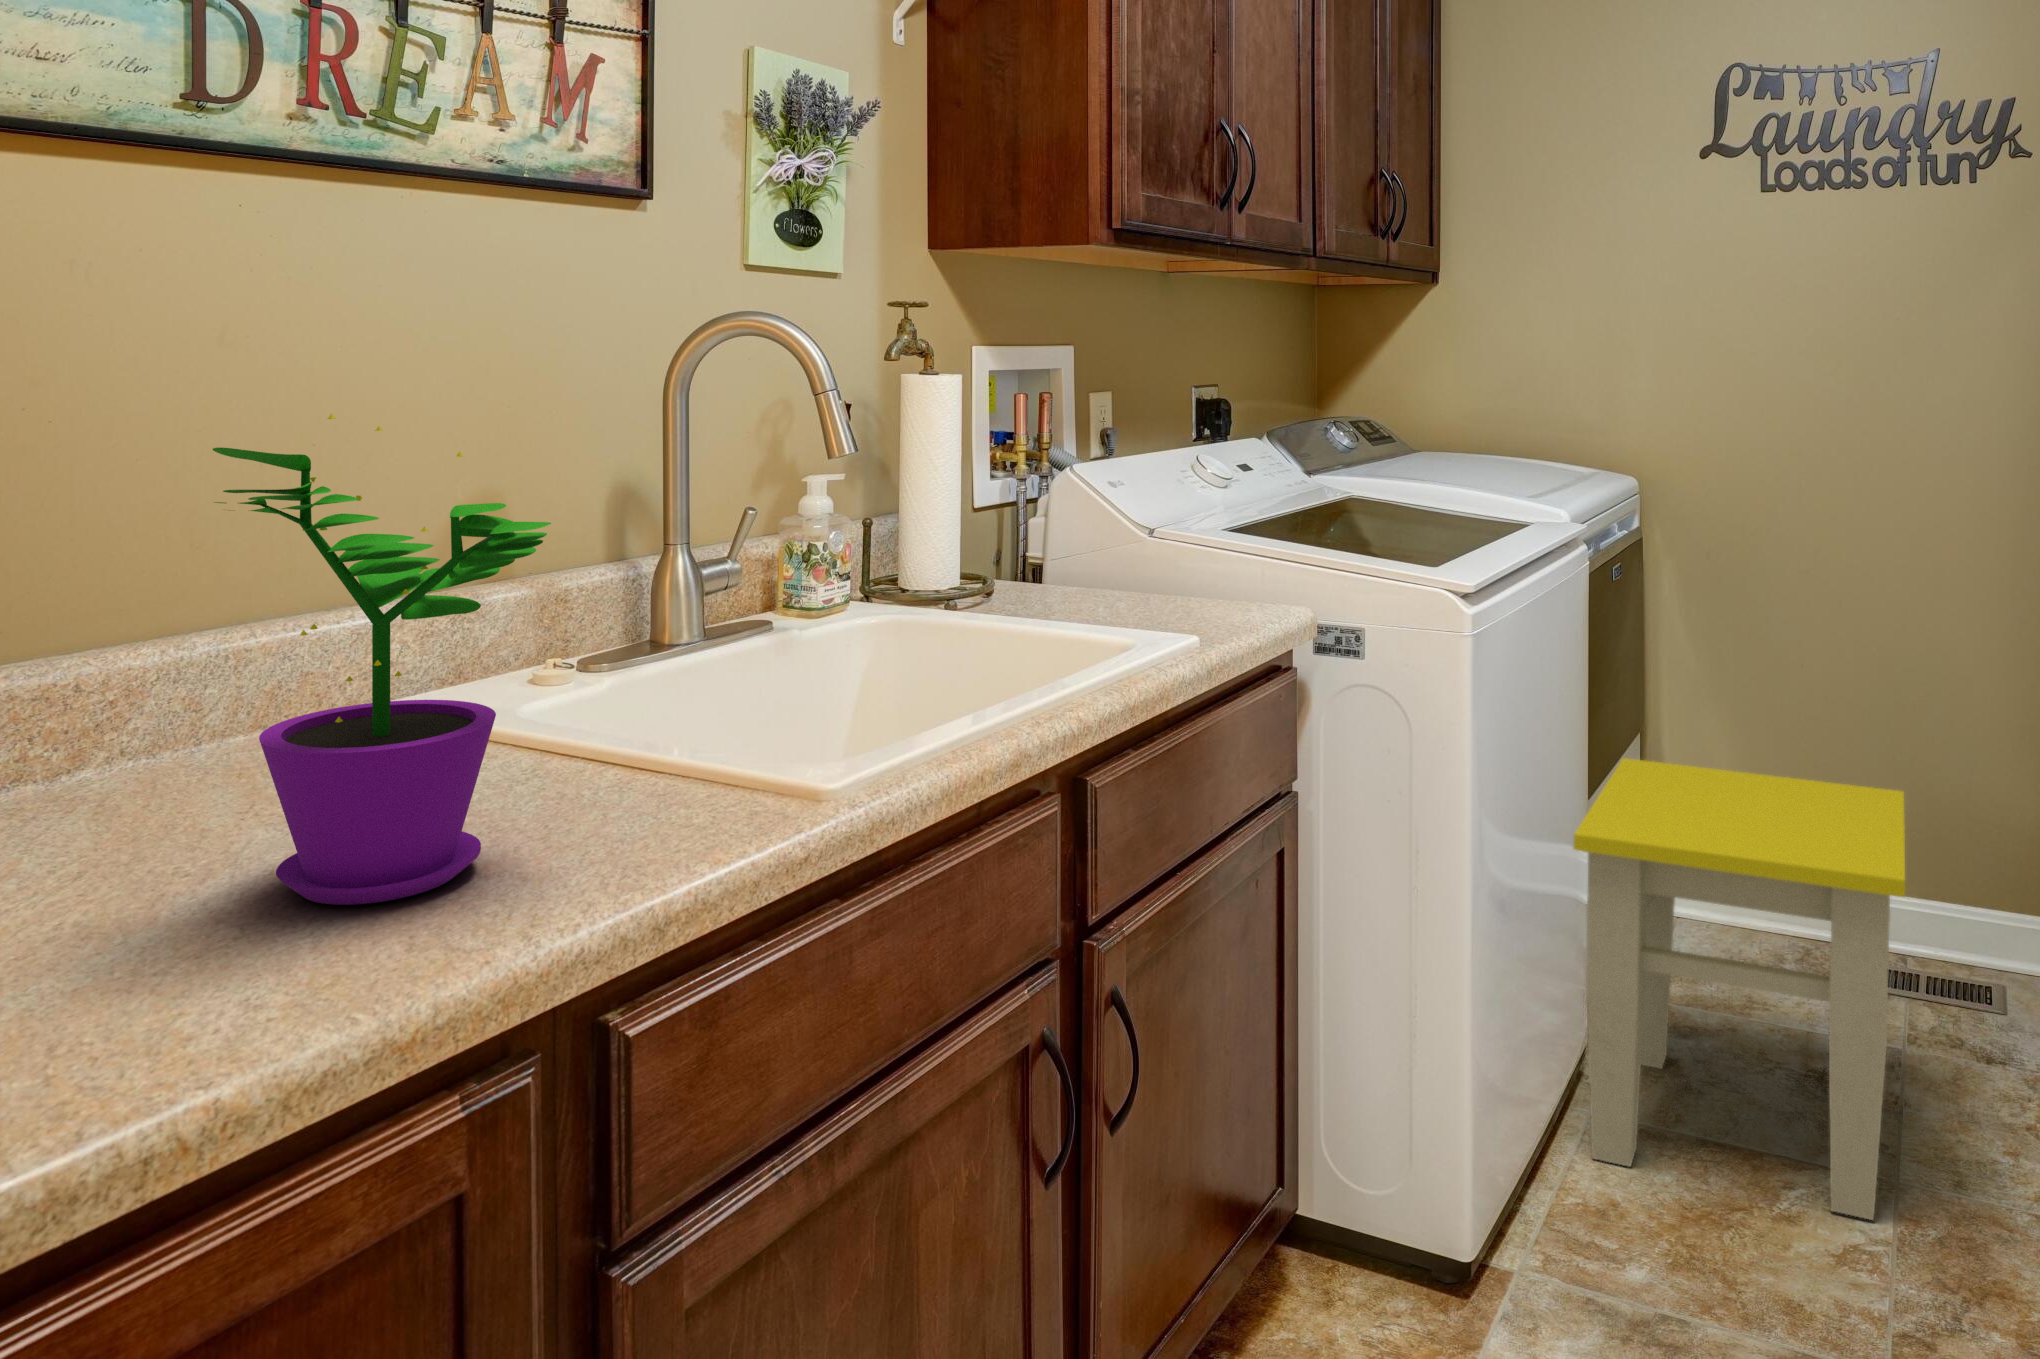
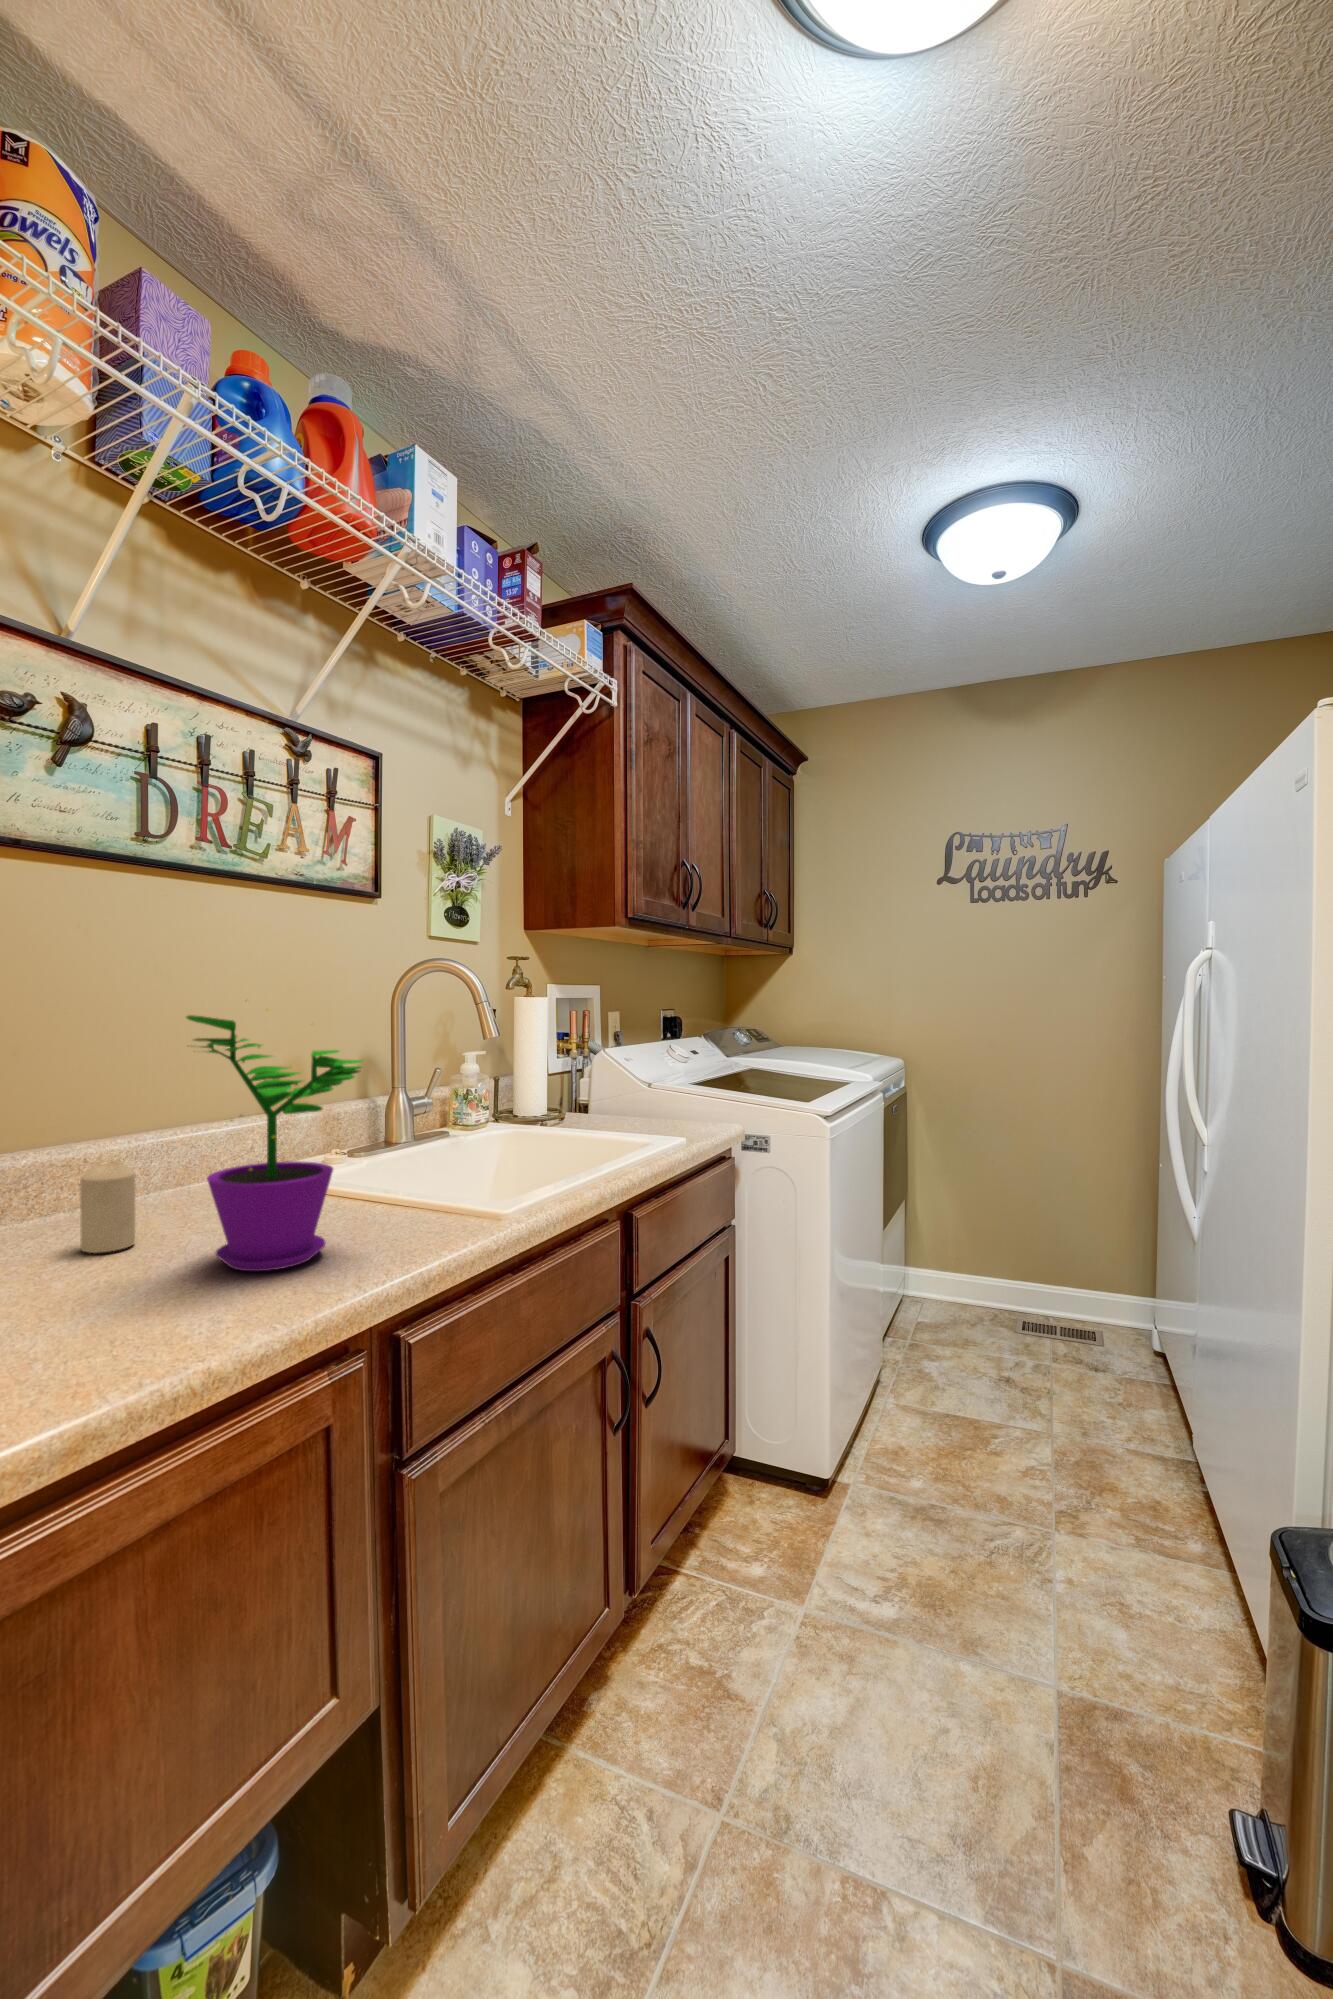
candle: none [45,697,148,863] -> present [80,1161,135,1253]
stool: present [1573,758,1905,1220] -> none [882,1213,1068,1465]

